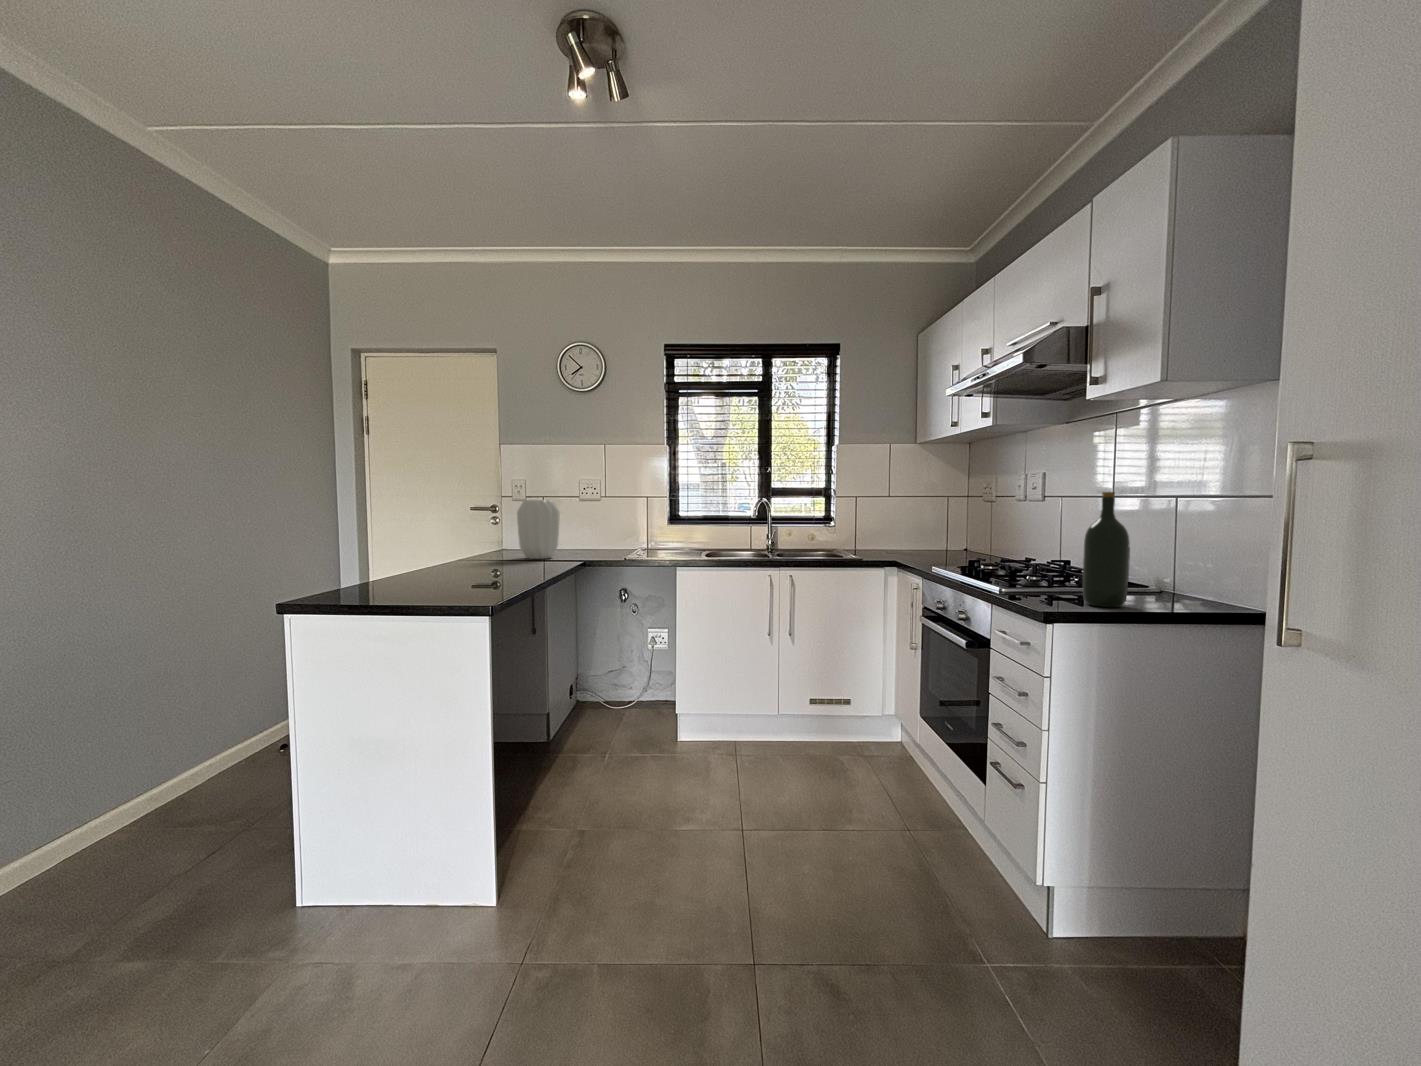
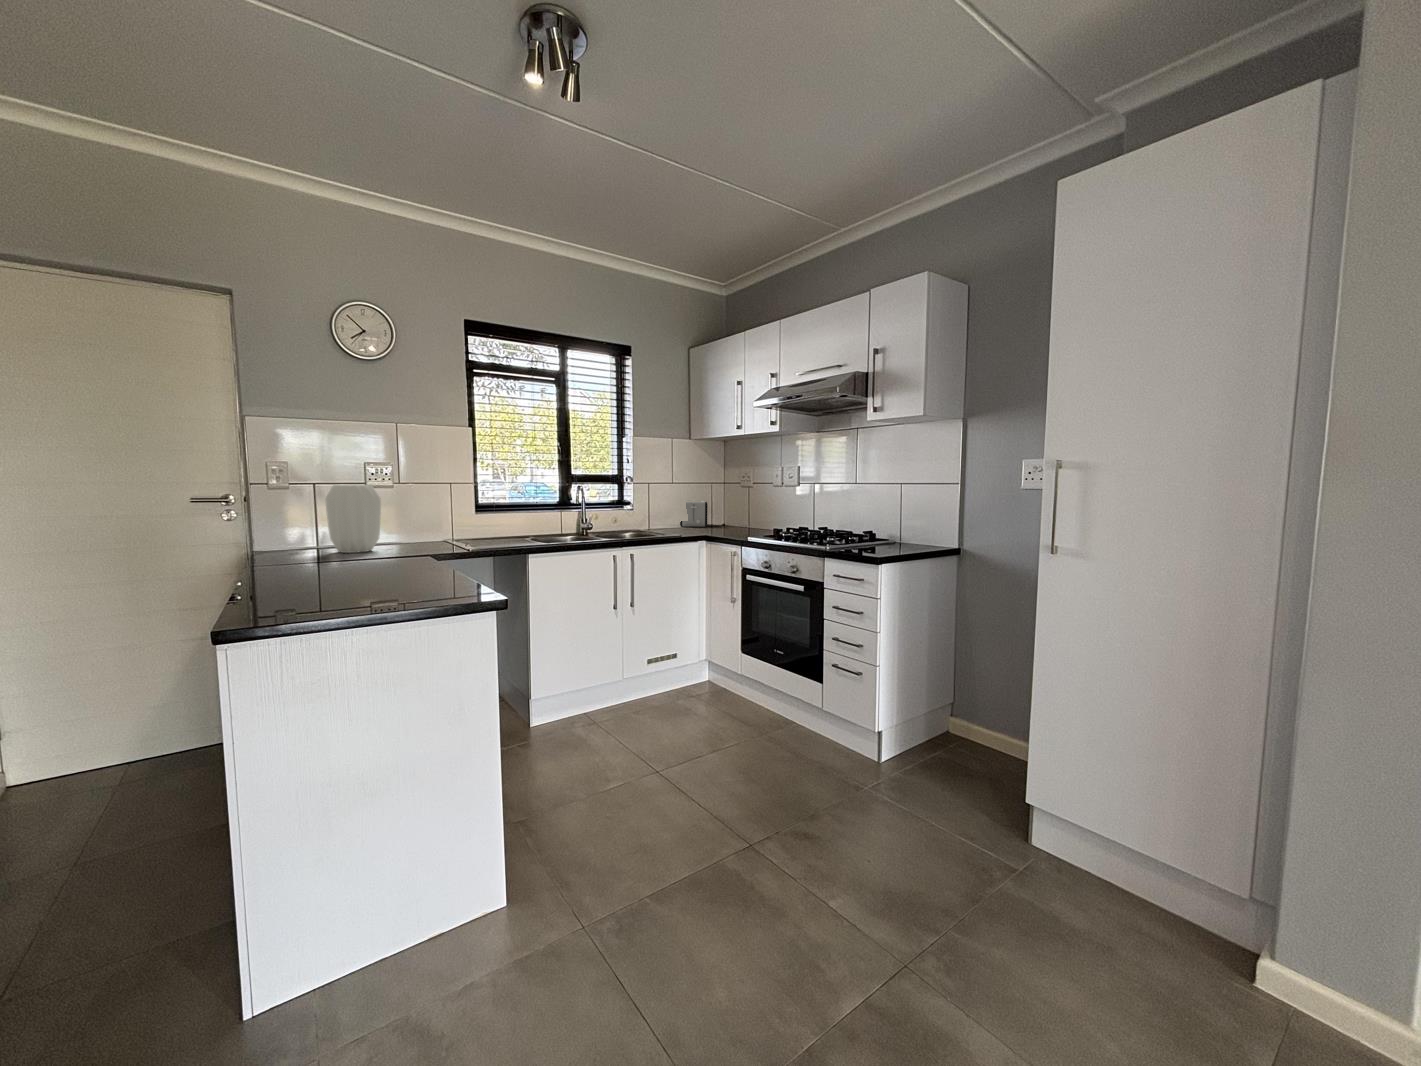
wine bottle: present [1083,492,1130,607] -> none [888,481,914,554]
toaster: none [901,518,946,550] -> present [680,501,707,527]

